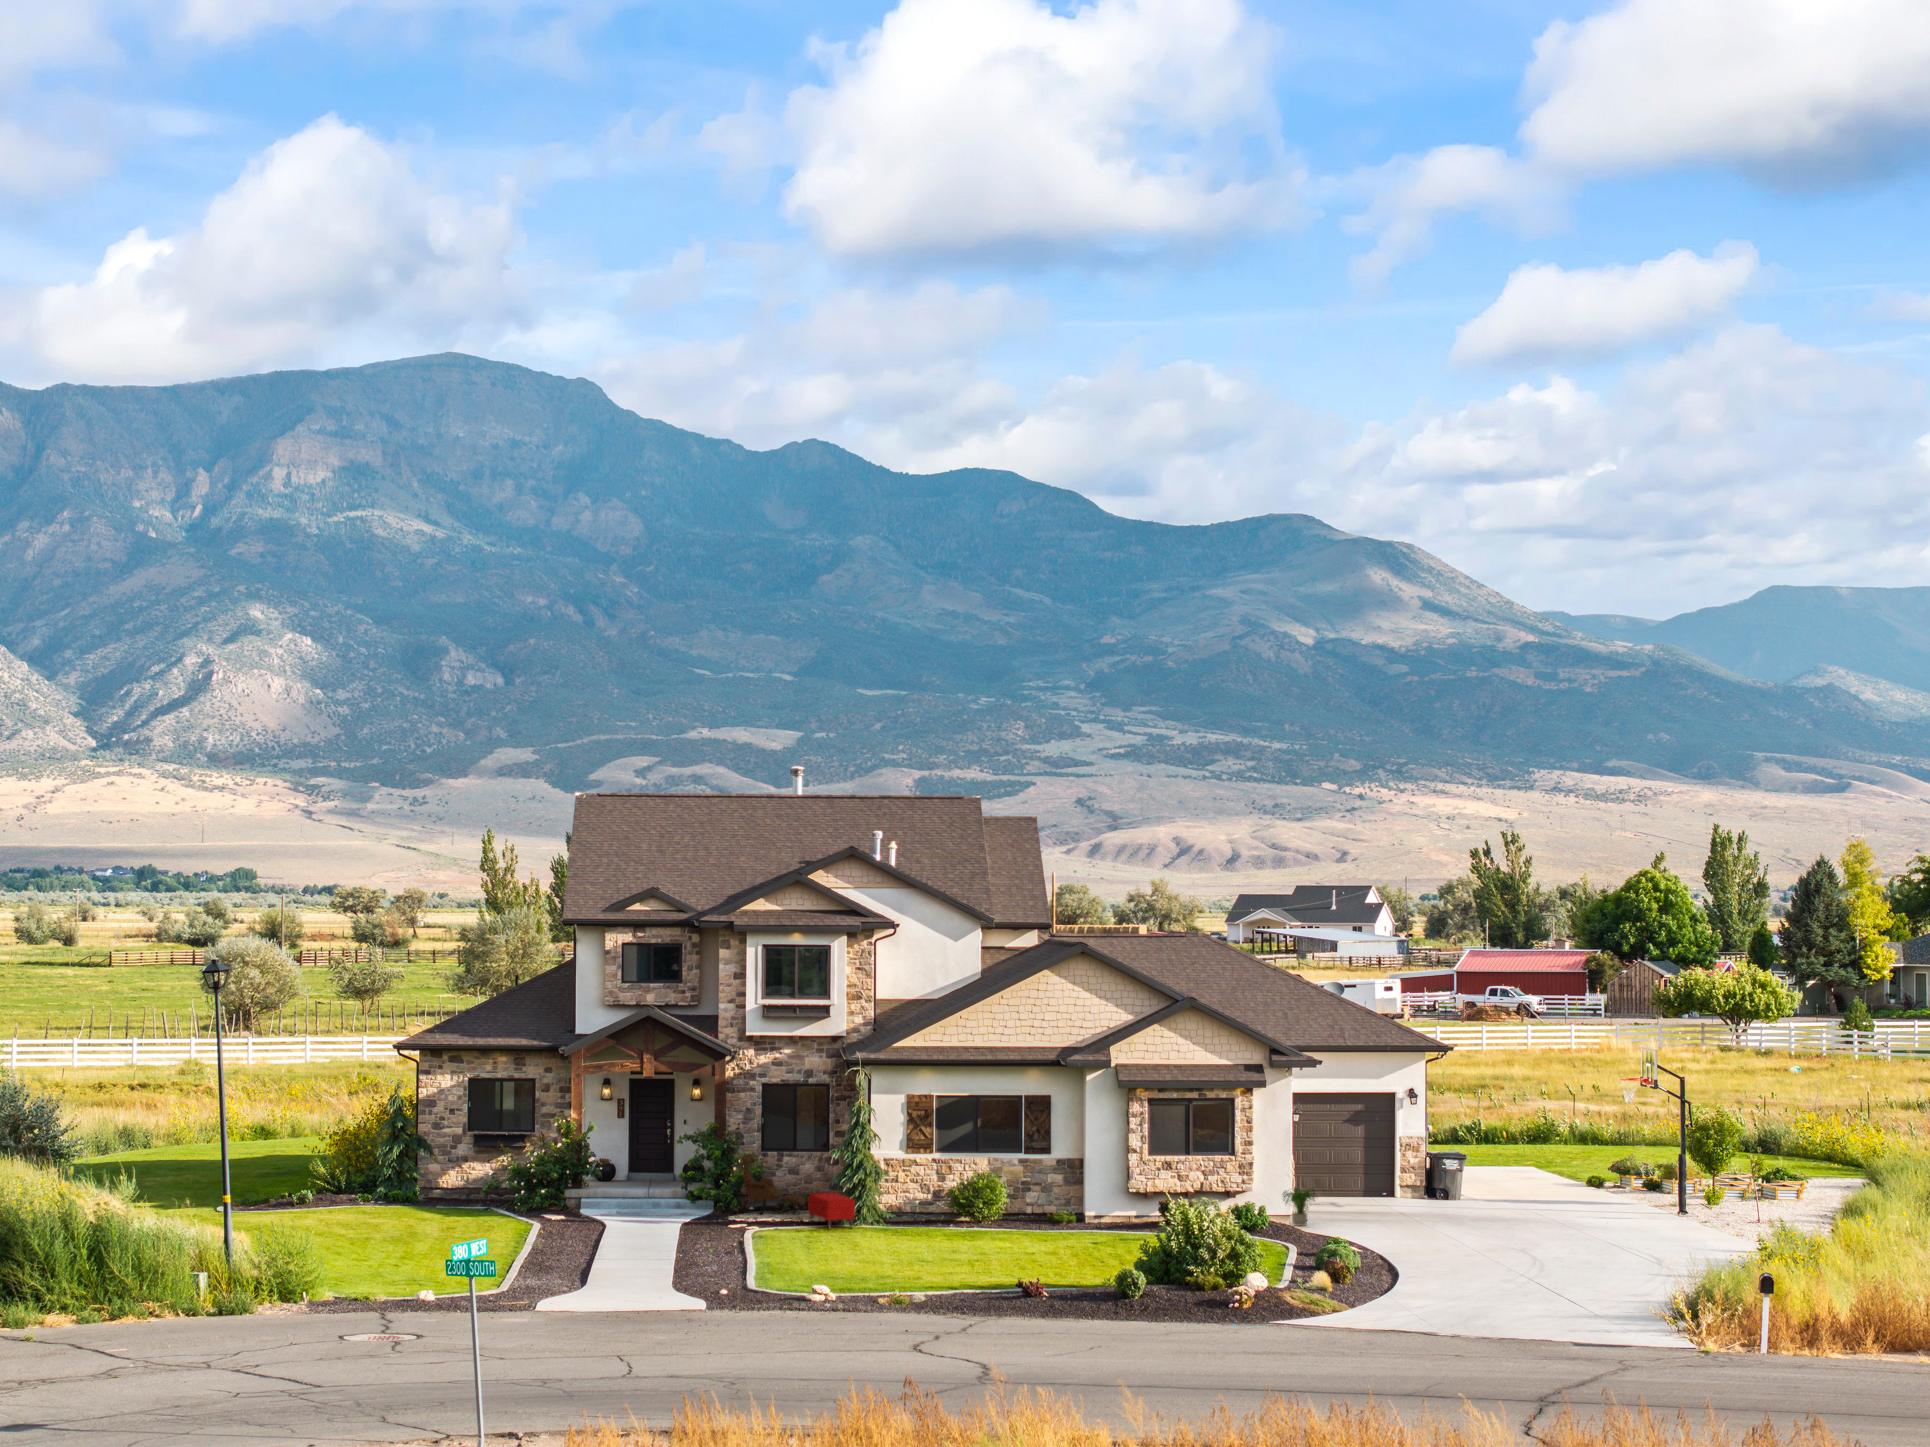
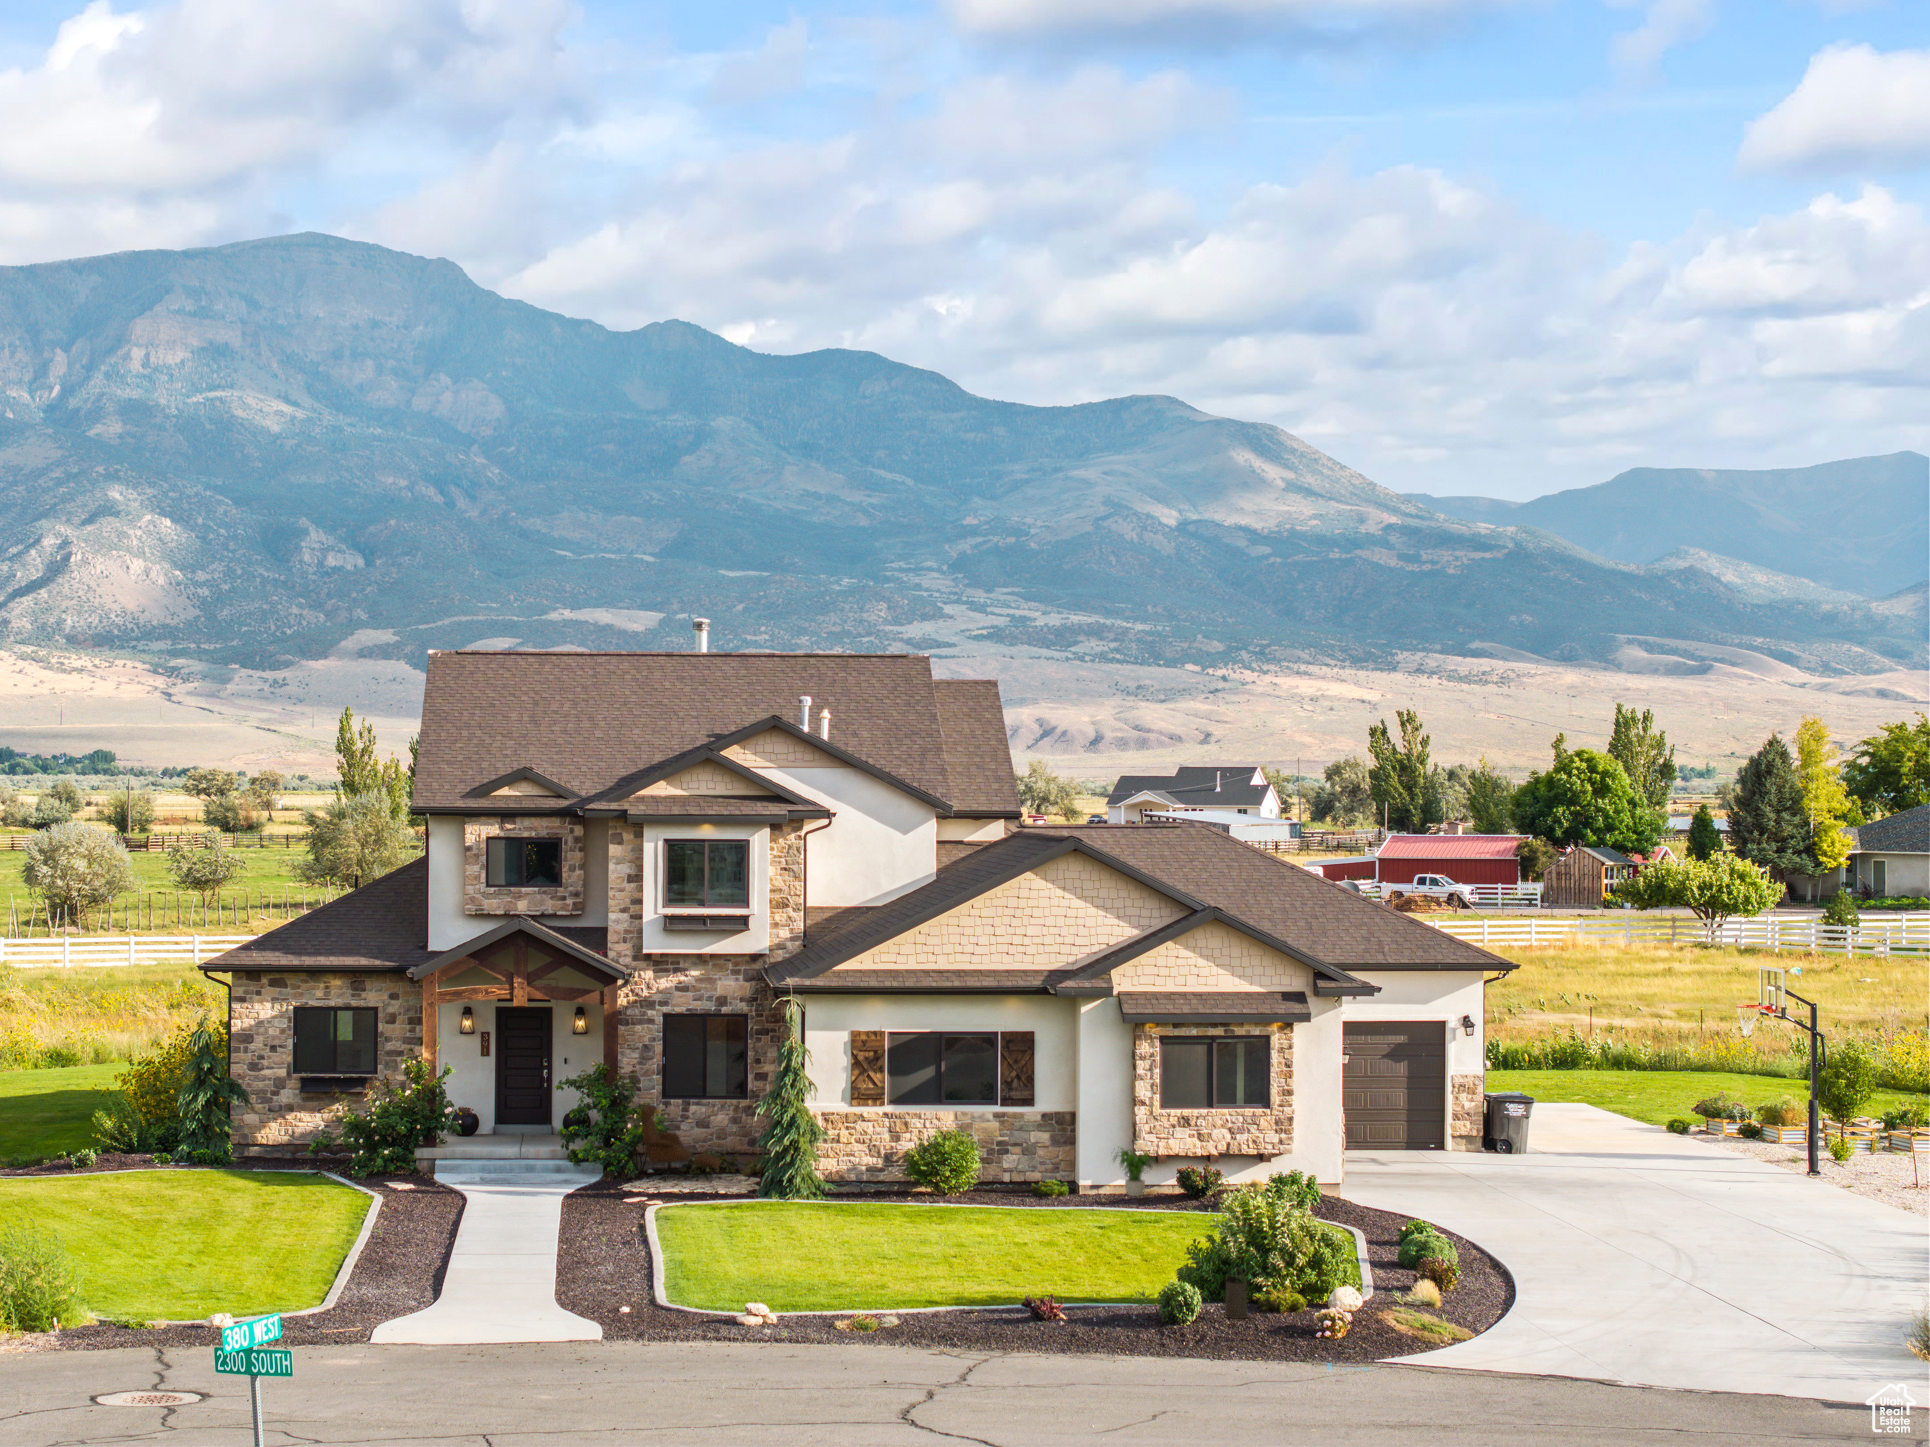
potted plant: present [1283,1188,1315,1226] -> present [1114,1149,1156,1196]
bench: present [808,1193,855,1229] -> none [727,1155,788,1205]
watering can: none [1167,1259,1195,1297] -> present [1224,1268,1248,1319]

